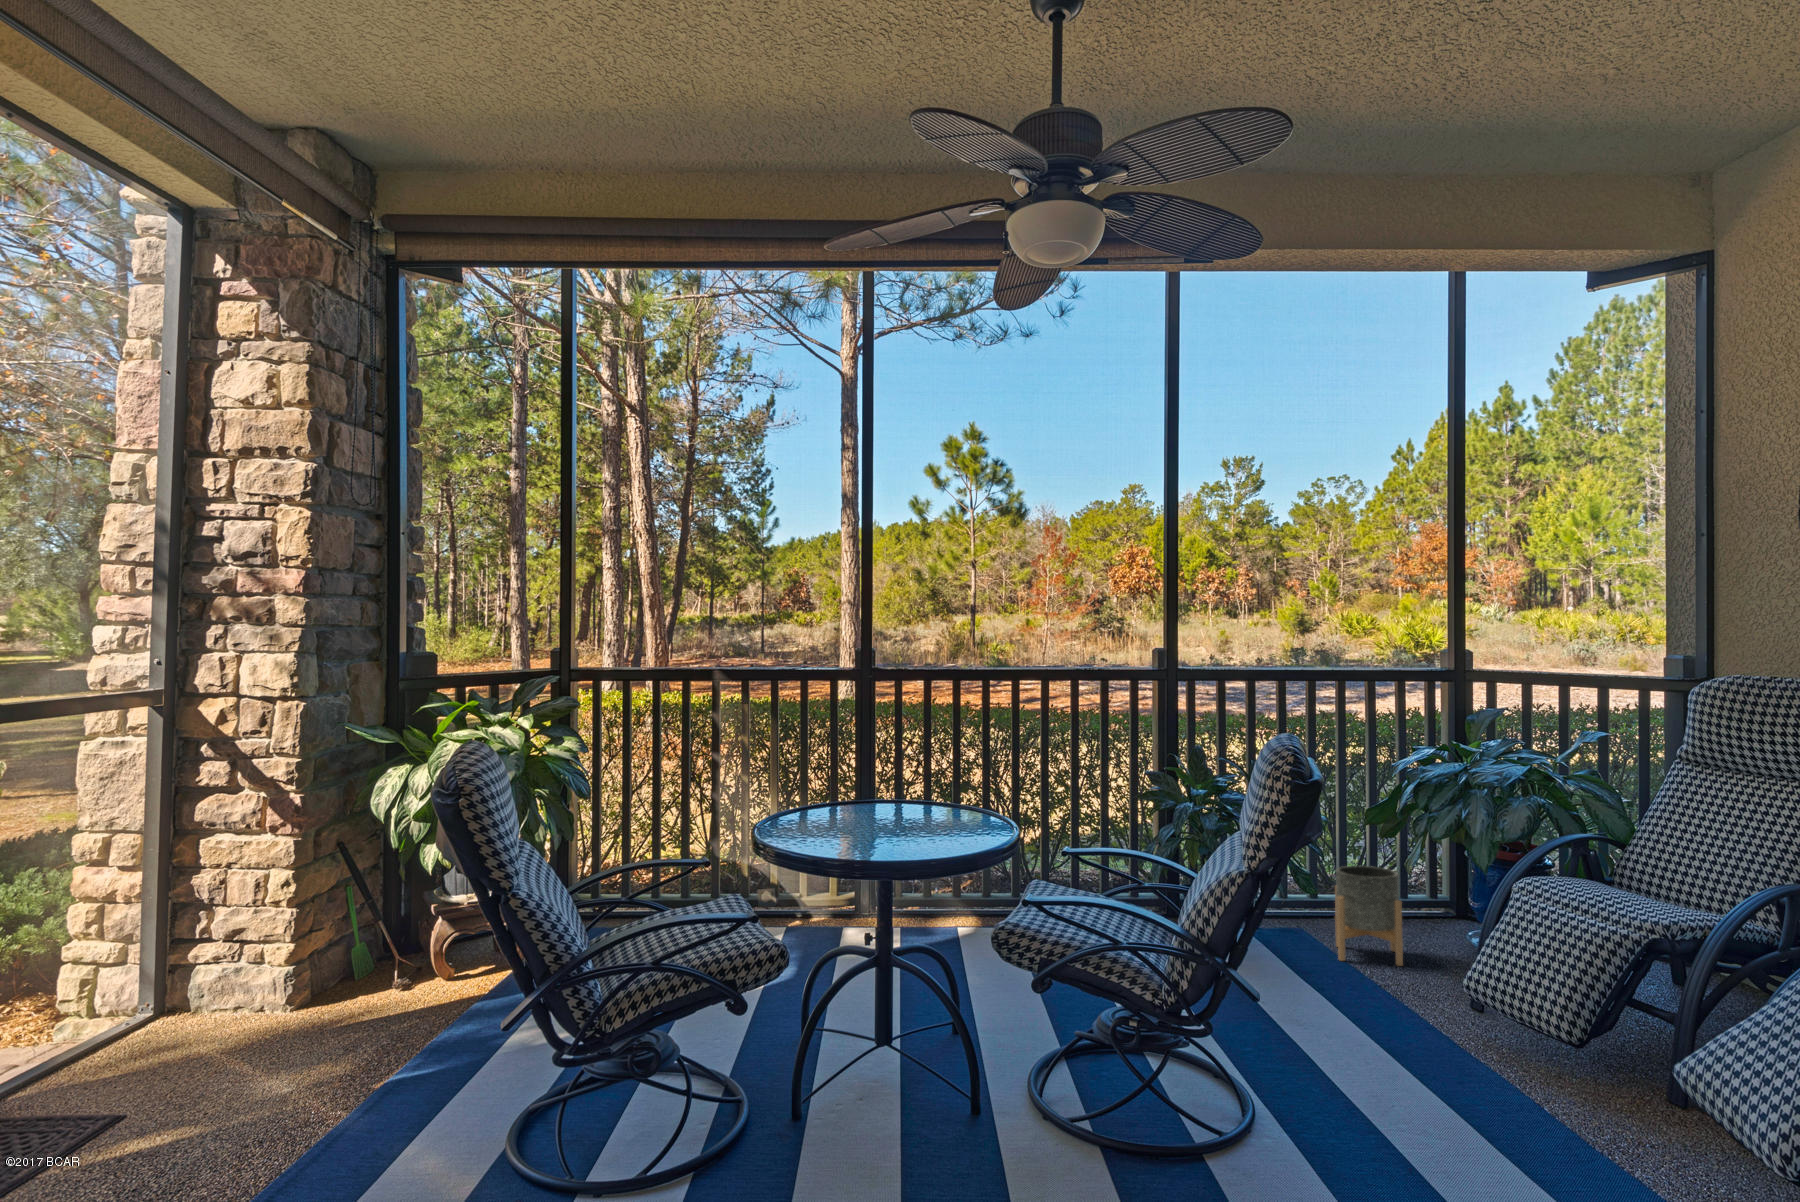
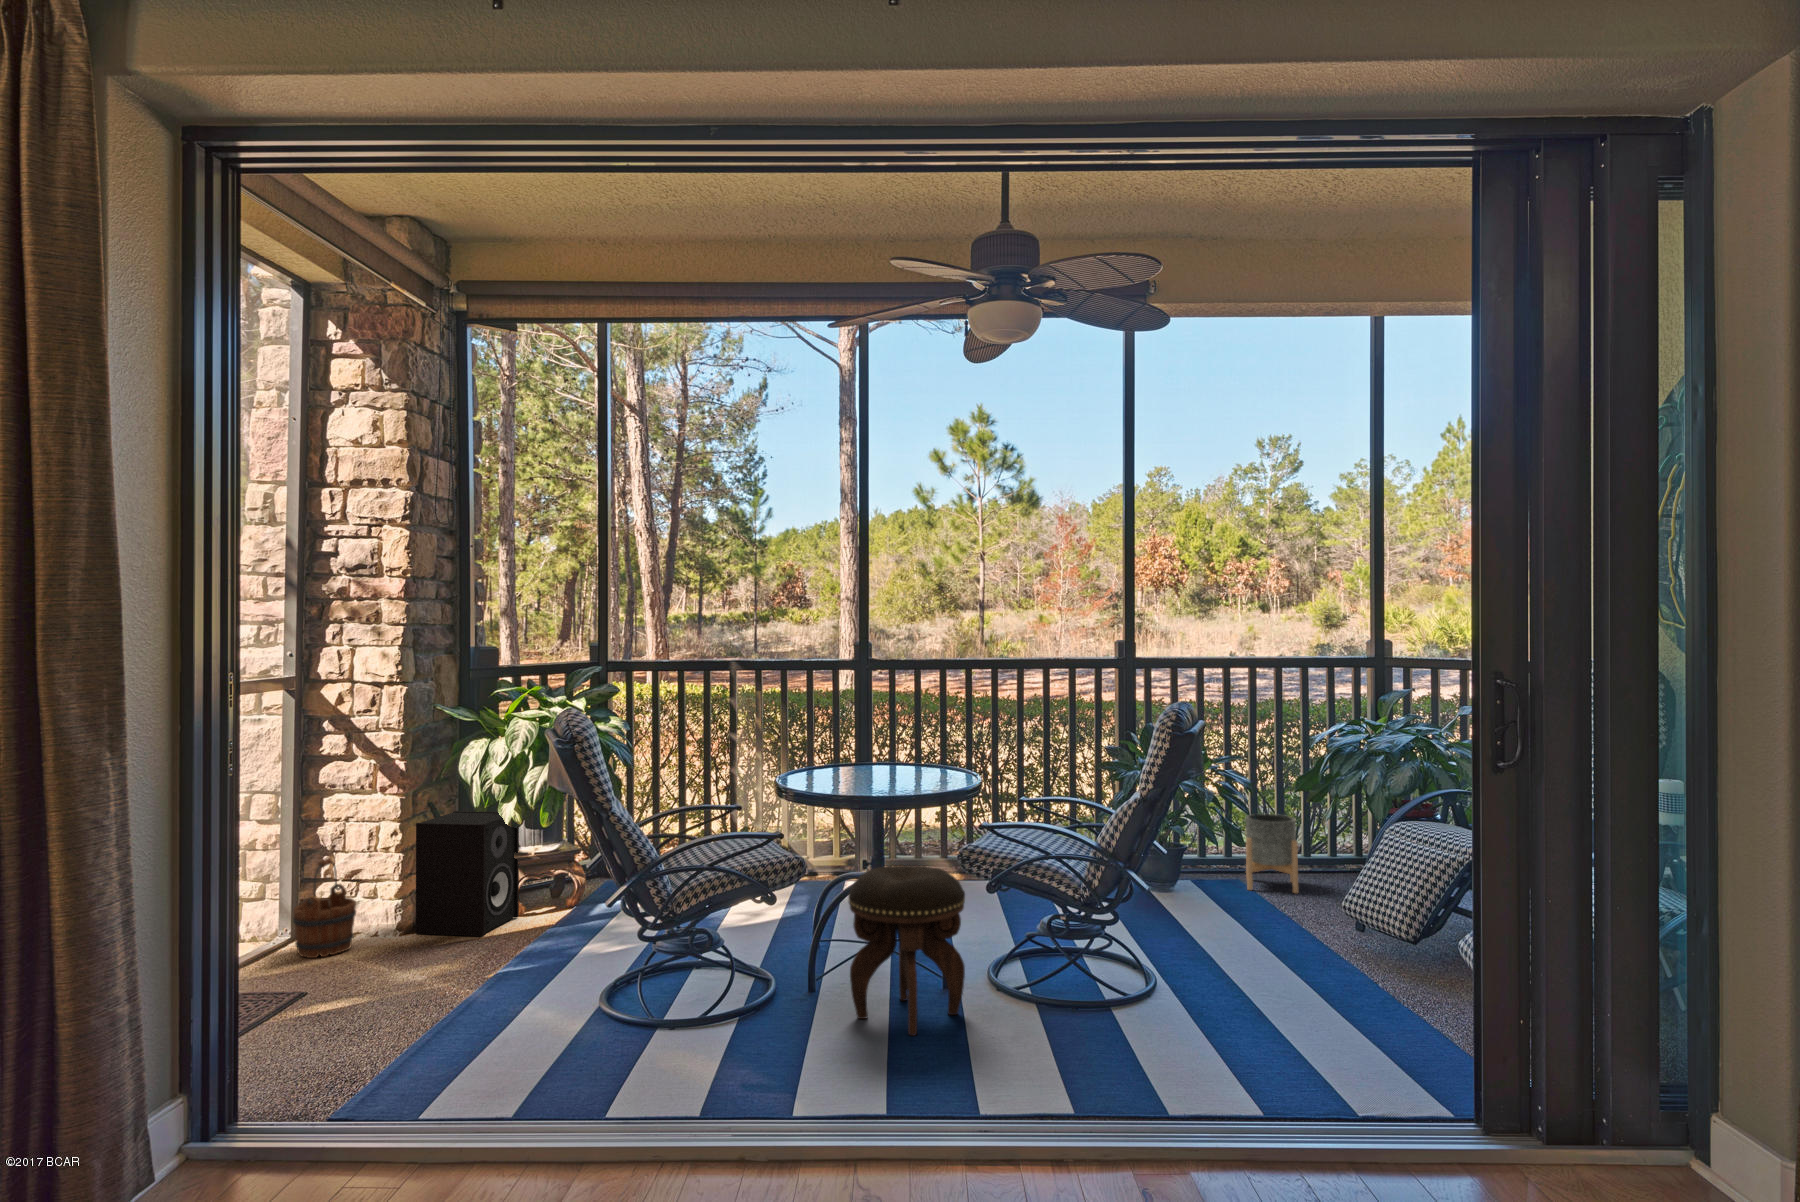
speaker: none [312,855,444,1012] -> present [416,811,519,936]
wooden bucket: none [155,915,236,1040] -> present [293,858,356,958]
footstool: none [839,939,992,1170] -> present [848,865,965,1035]

